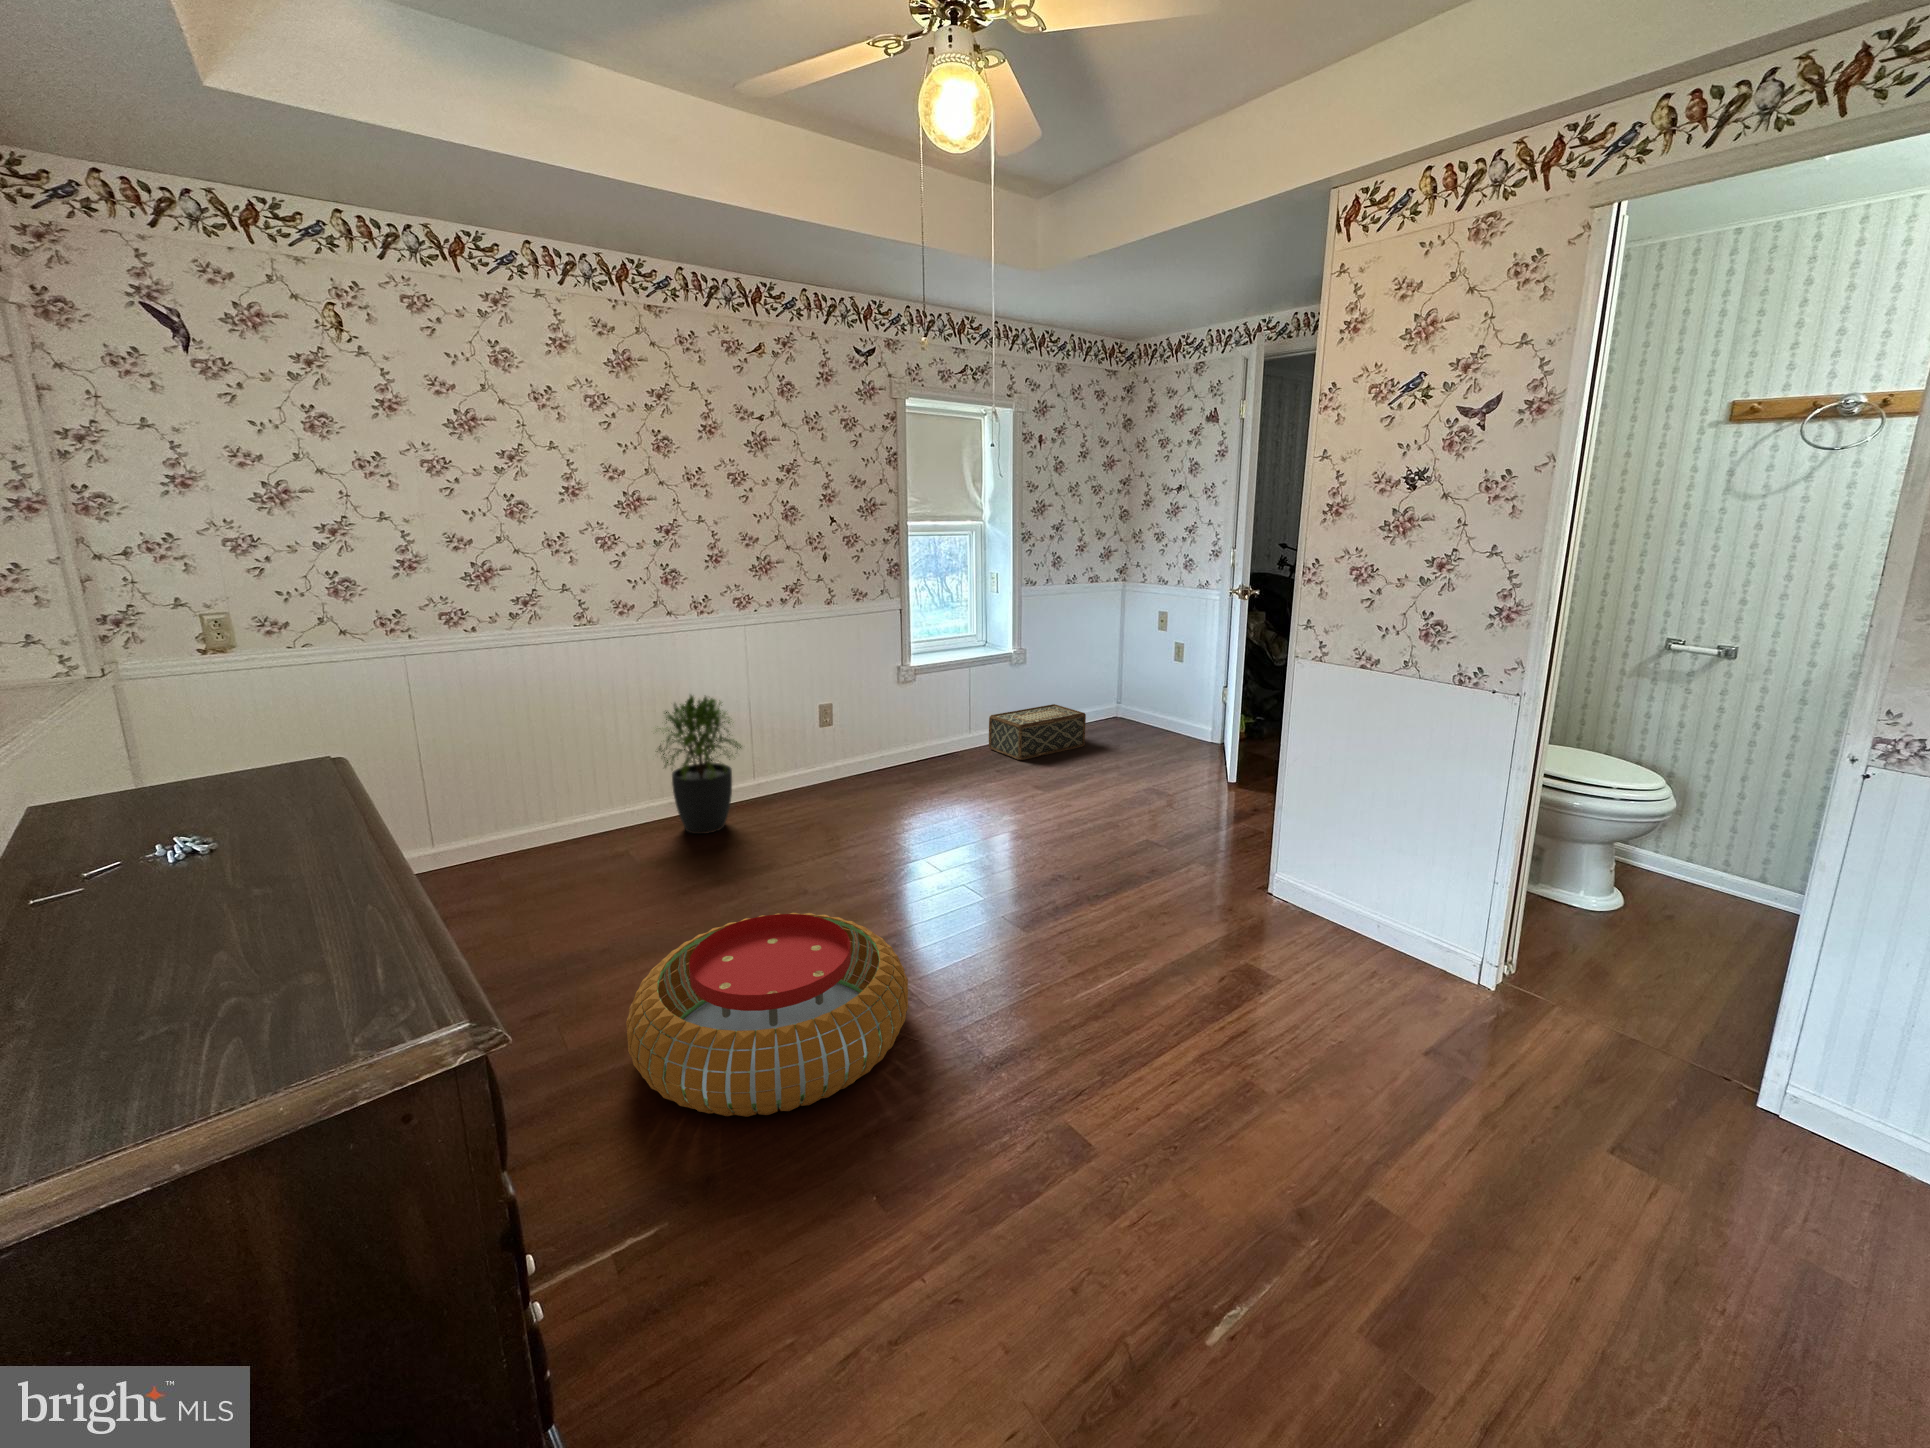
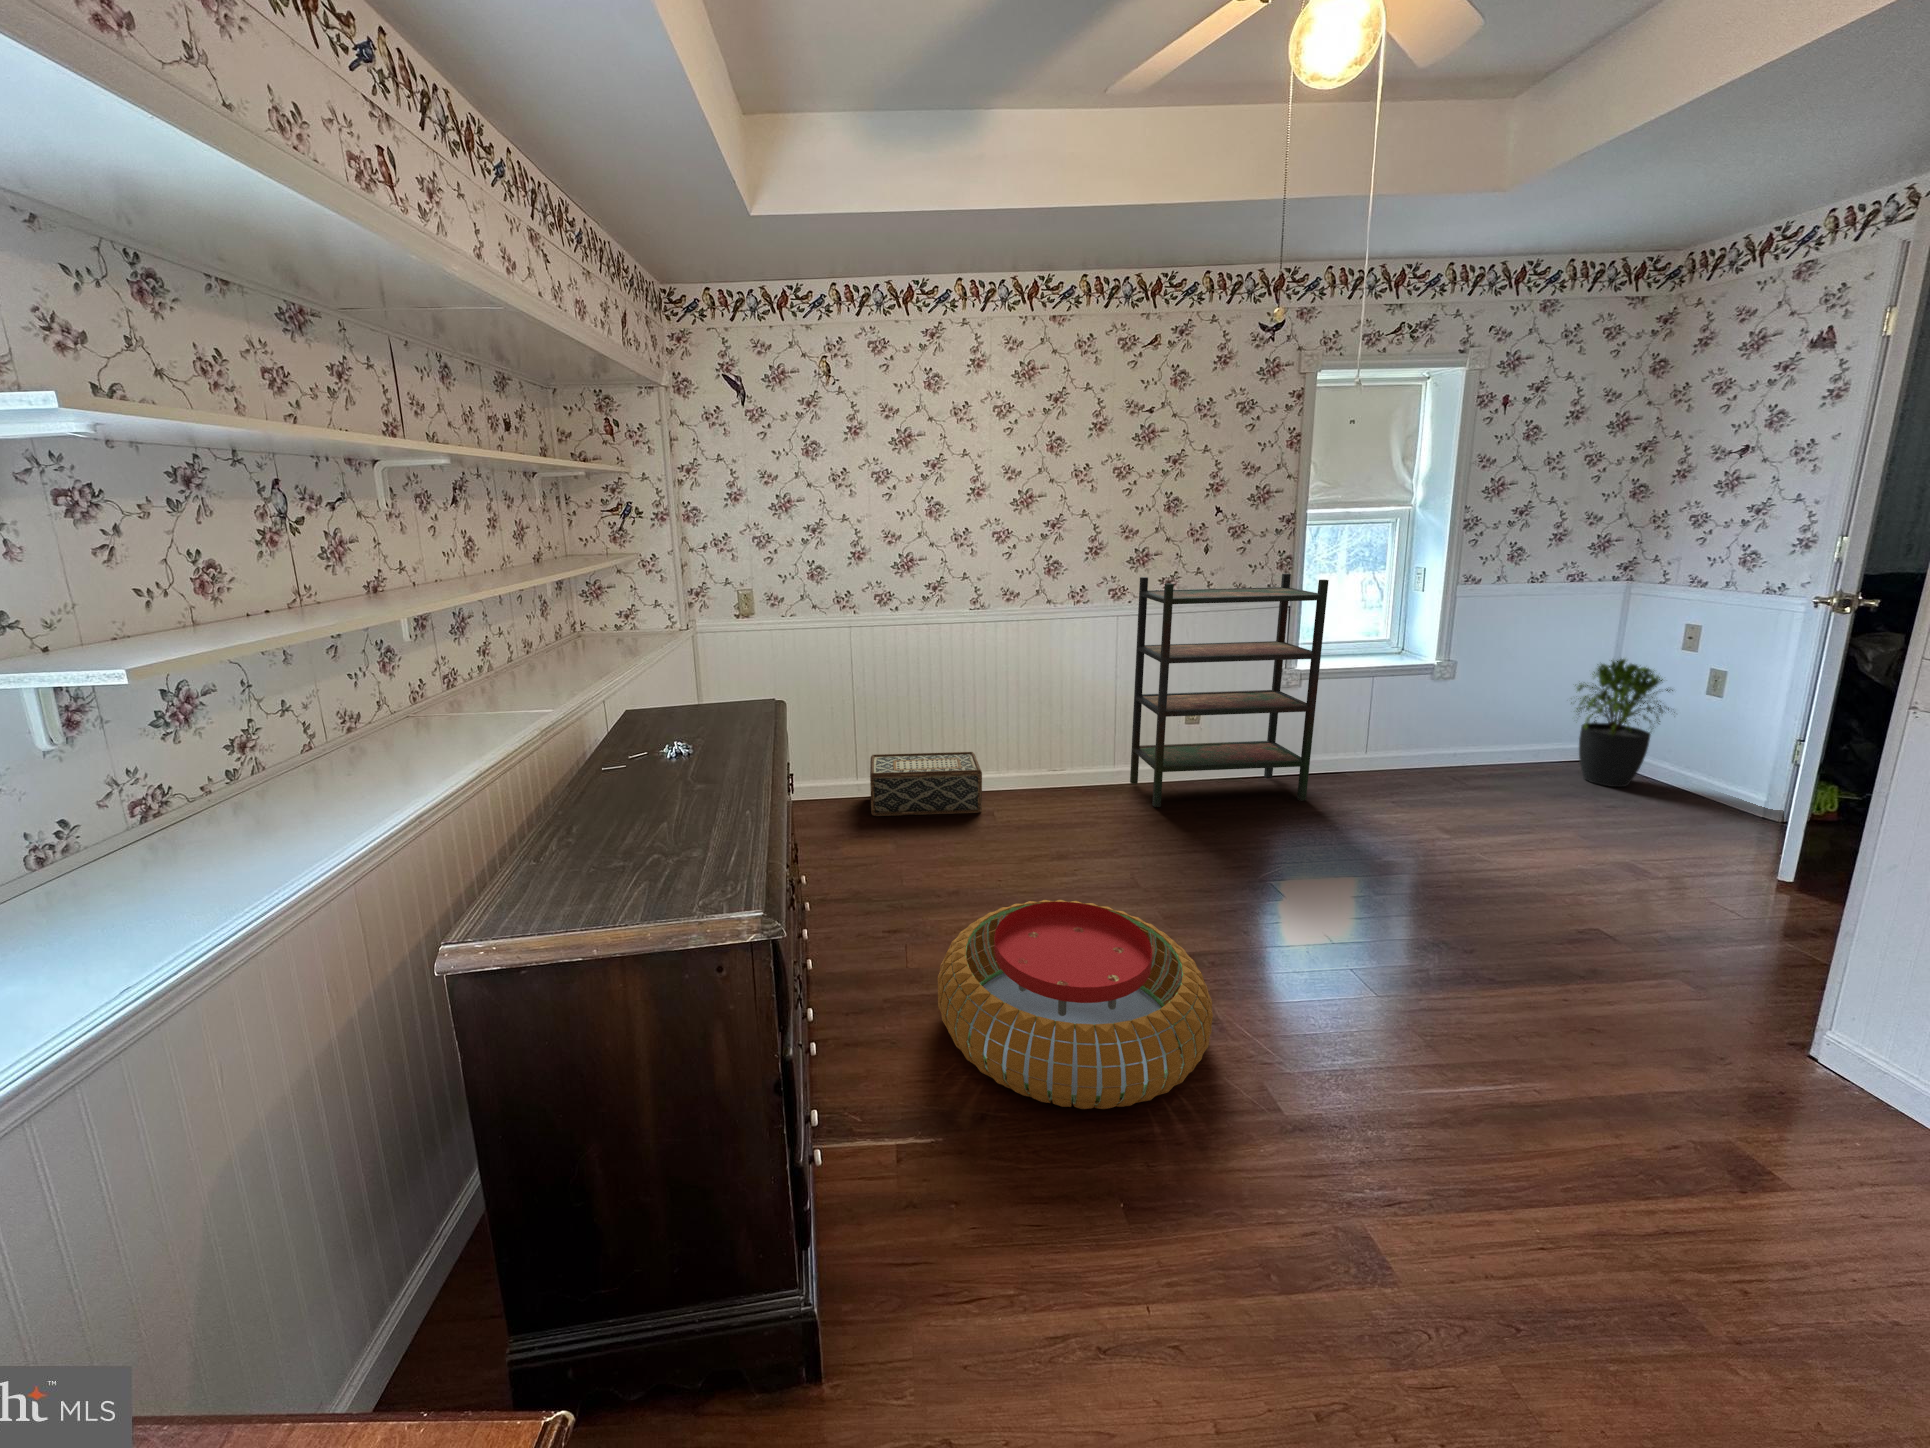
bookshelf: none [766,580,934,814] -> present [1130,574,1329,807]
potted plant: present [657,695,742,834] -> present [1571,659,1675,787]
woven basket: present [989,704,1086,760] -> present [870,752,982,816]

